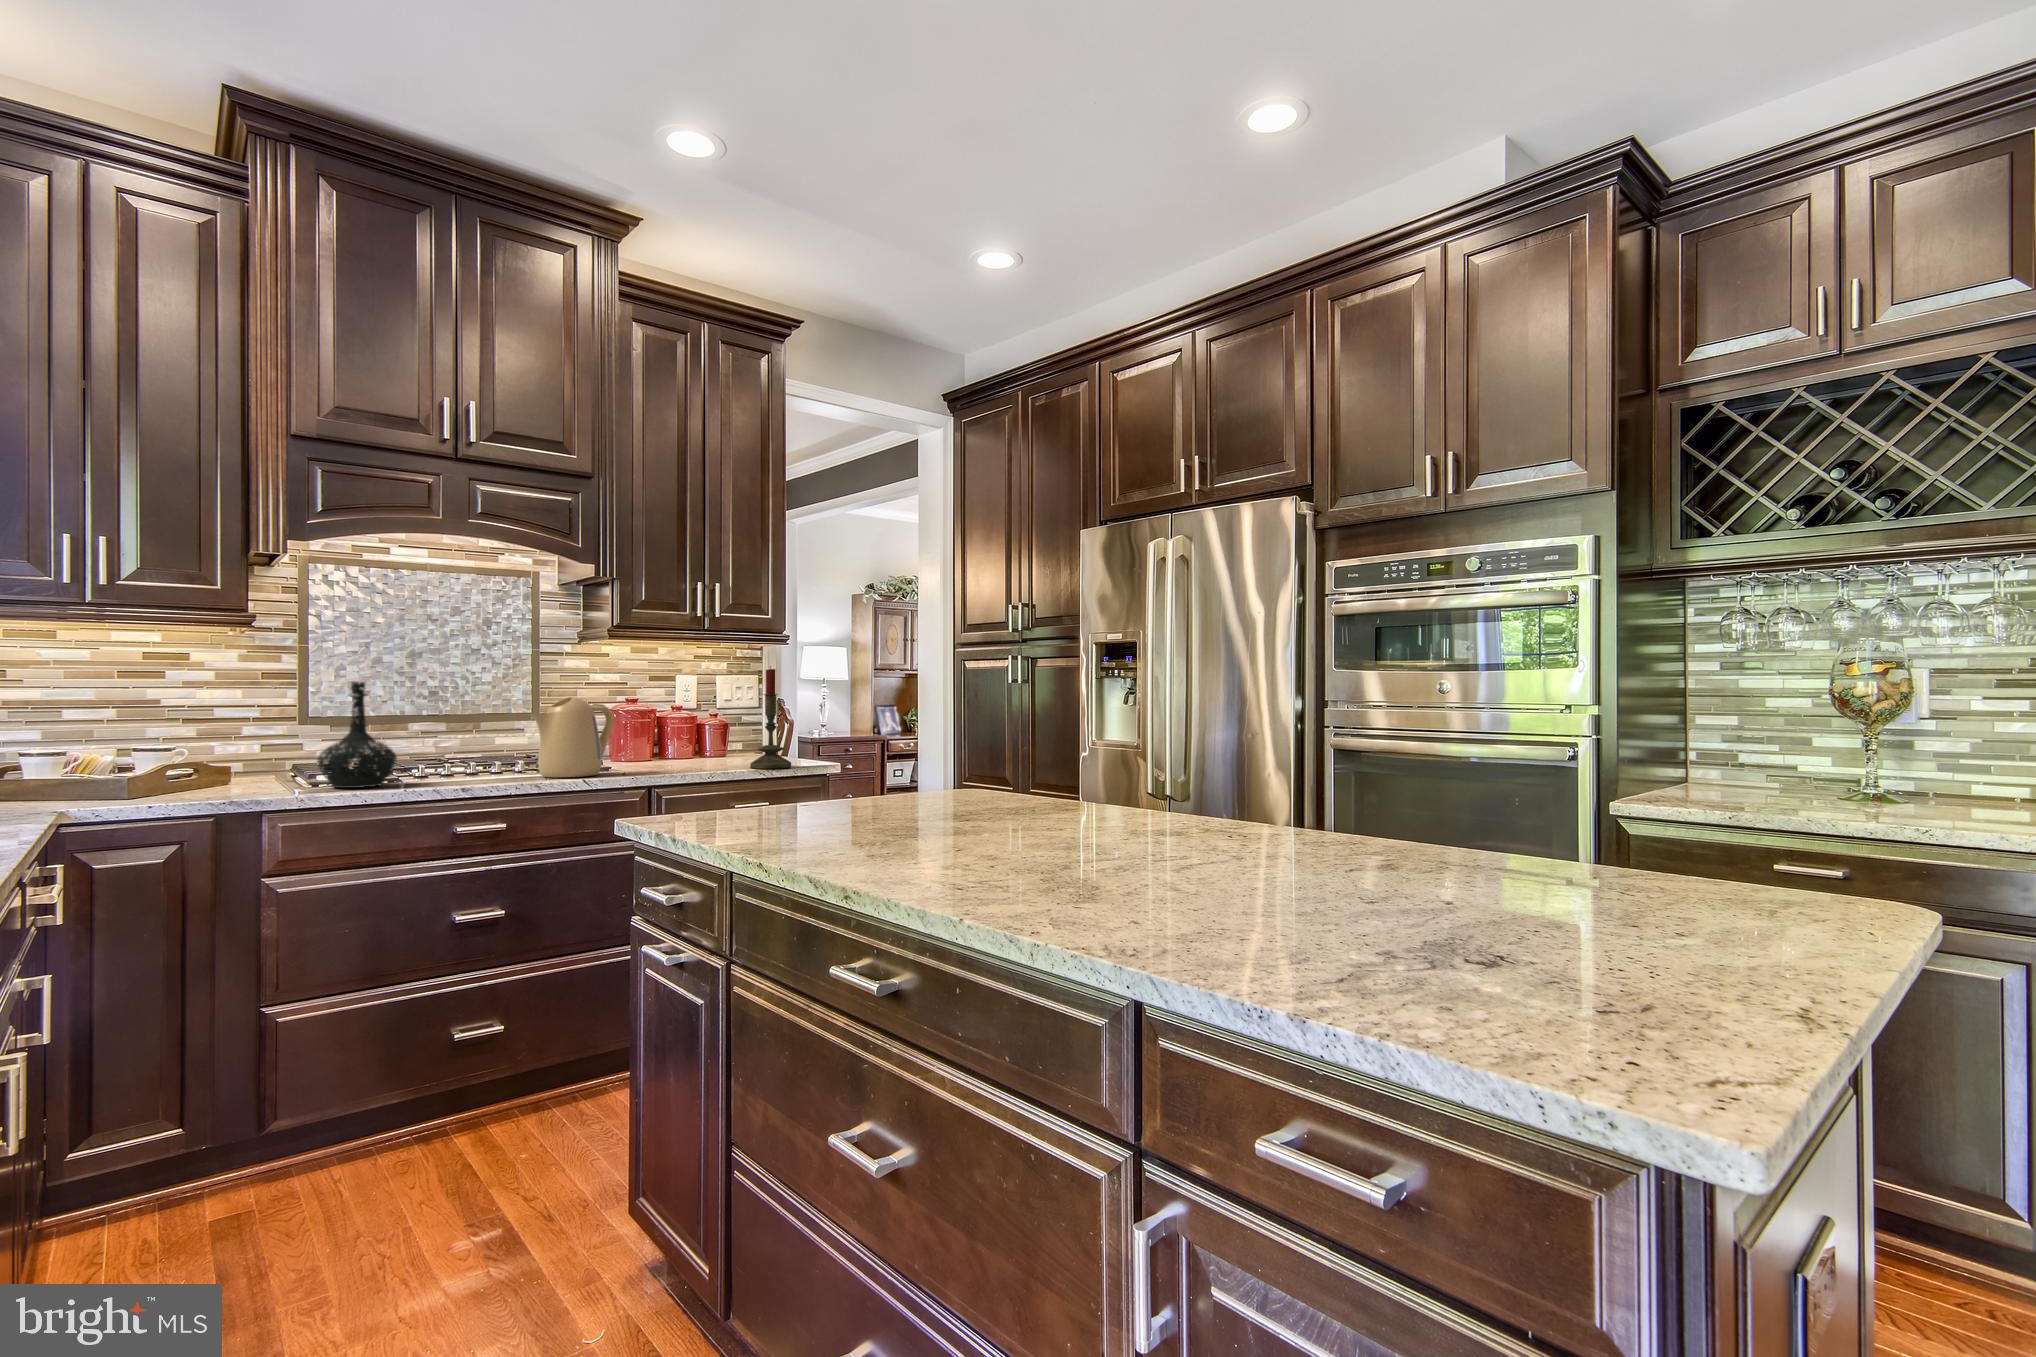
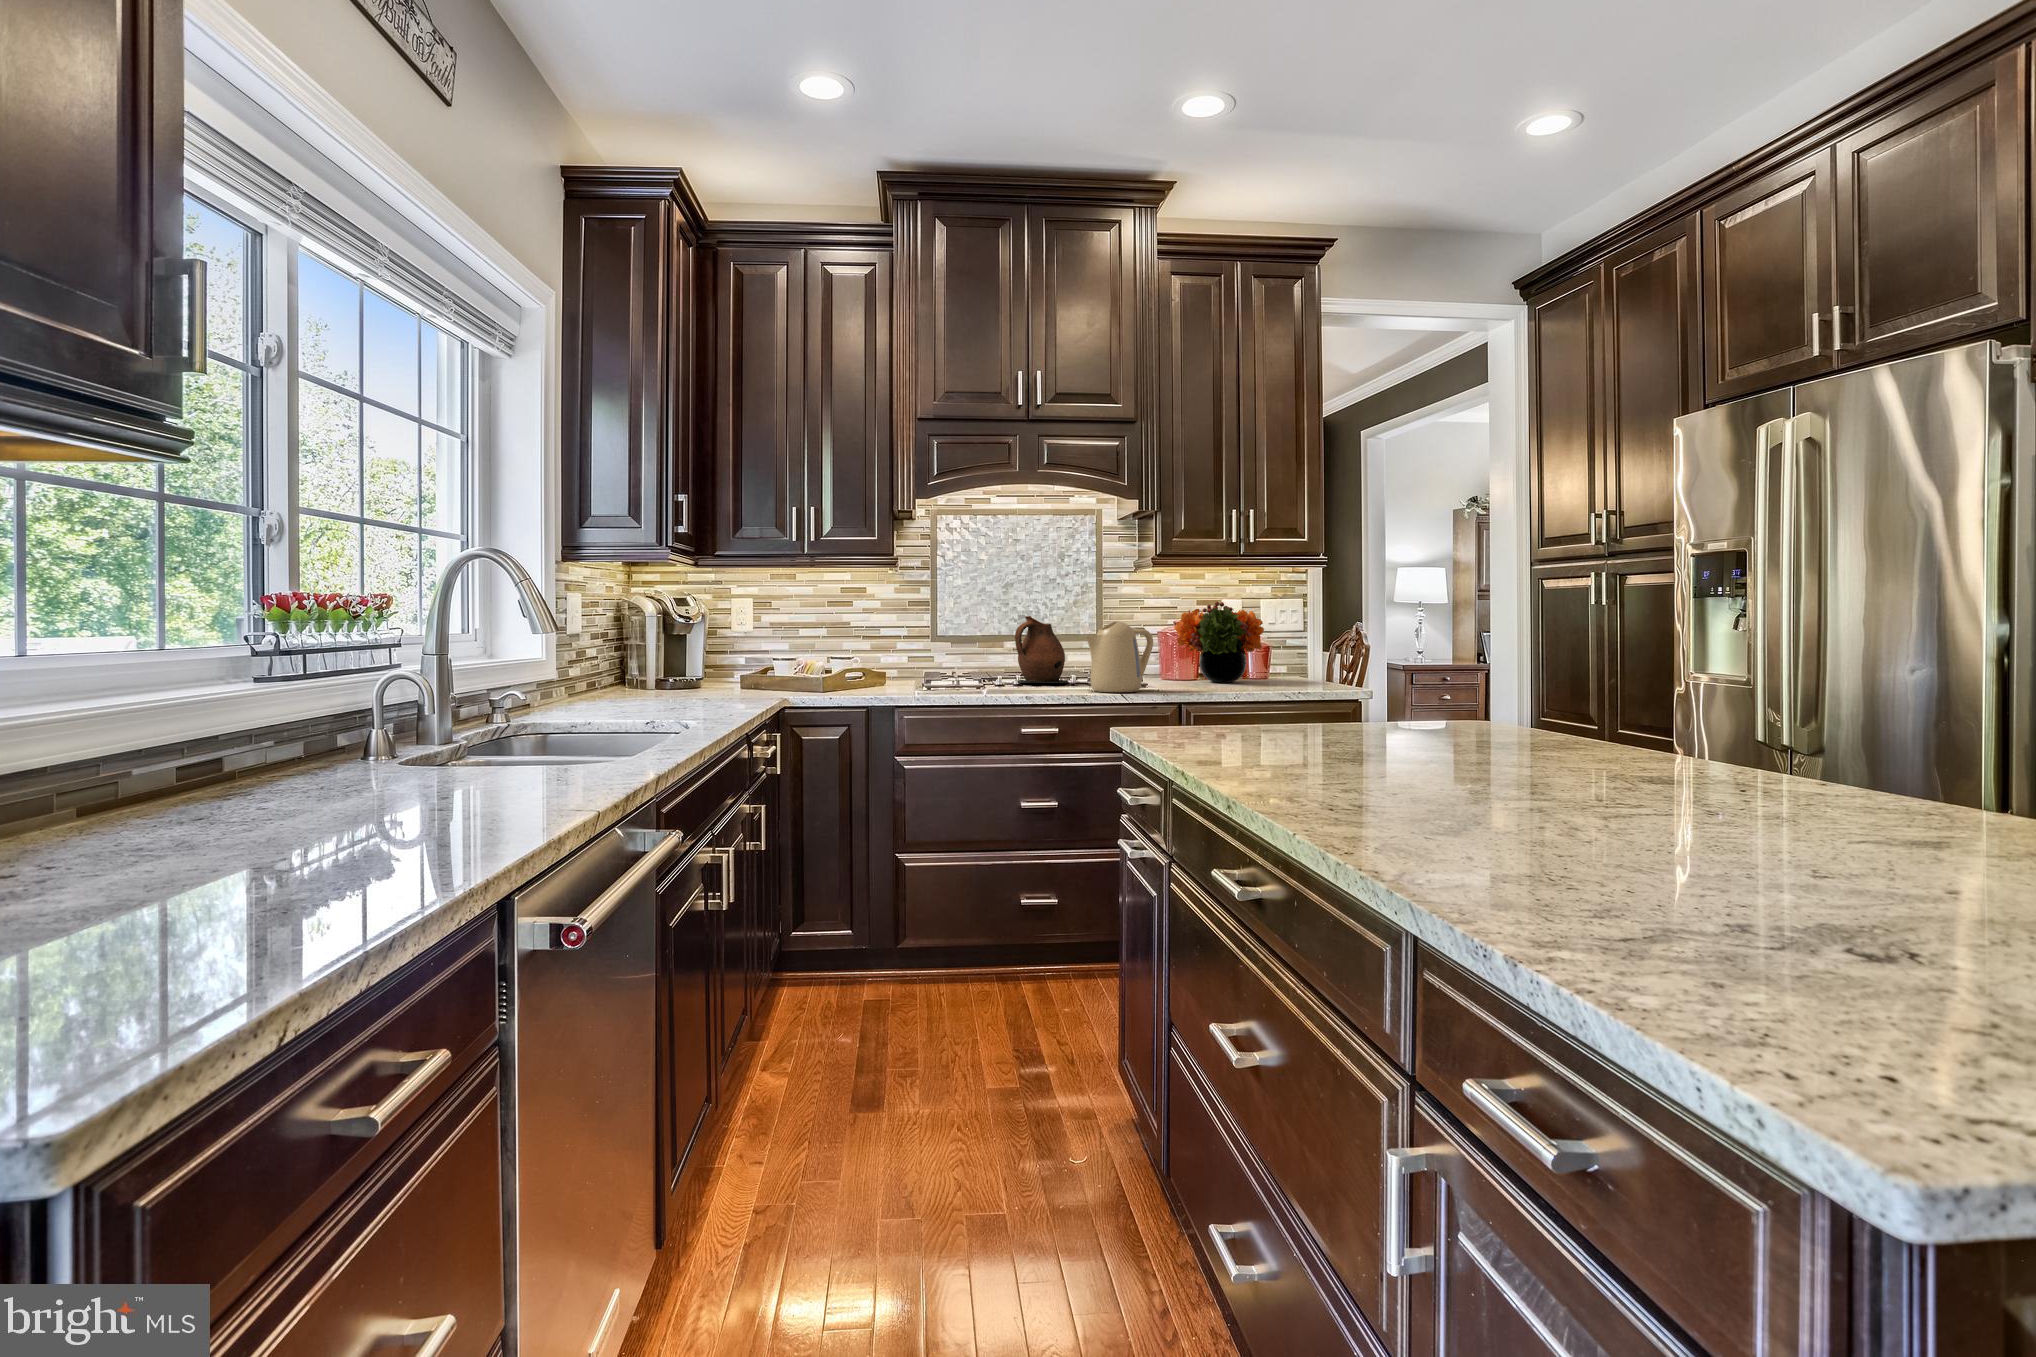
candle: present [750,666,791,769] -> none [1281,591,1322,694]
flower arrangement: none [625,676,725,760] -> present [1174,602,1264,683]
bottle: present [317,682,397,788] -> none [933,608,985,692]
ceramic pitcher: none [427,692,503,772] -> present [1015,616,1068,684]

